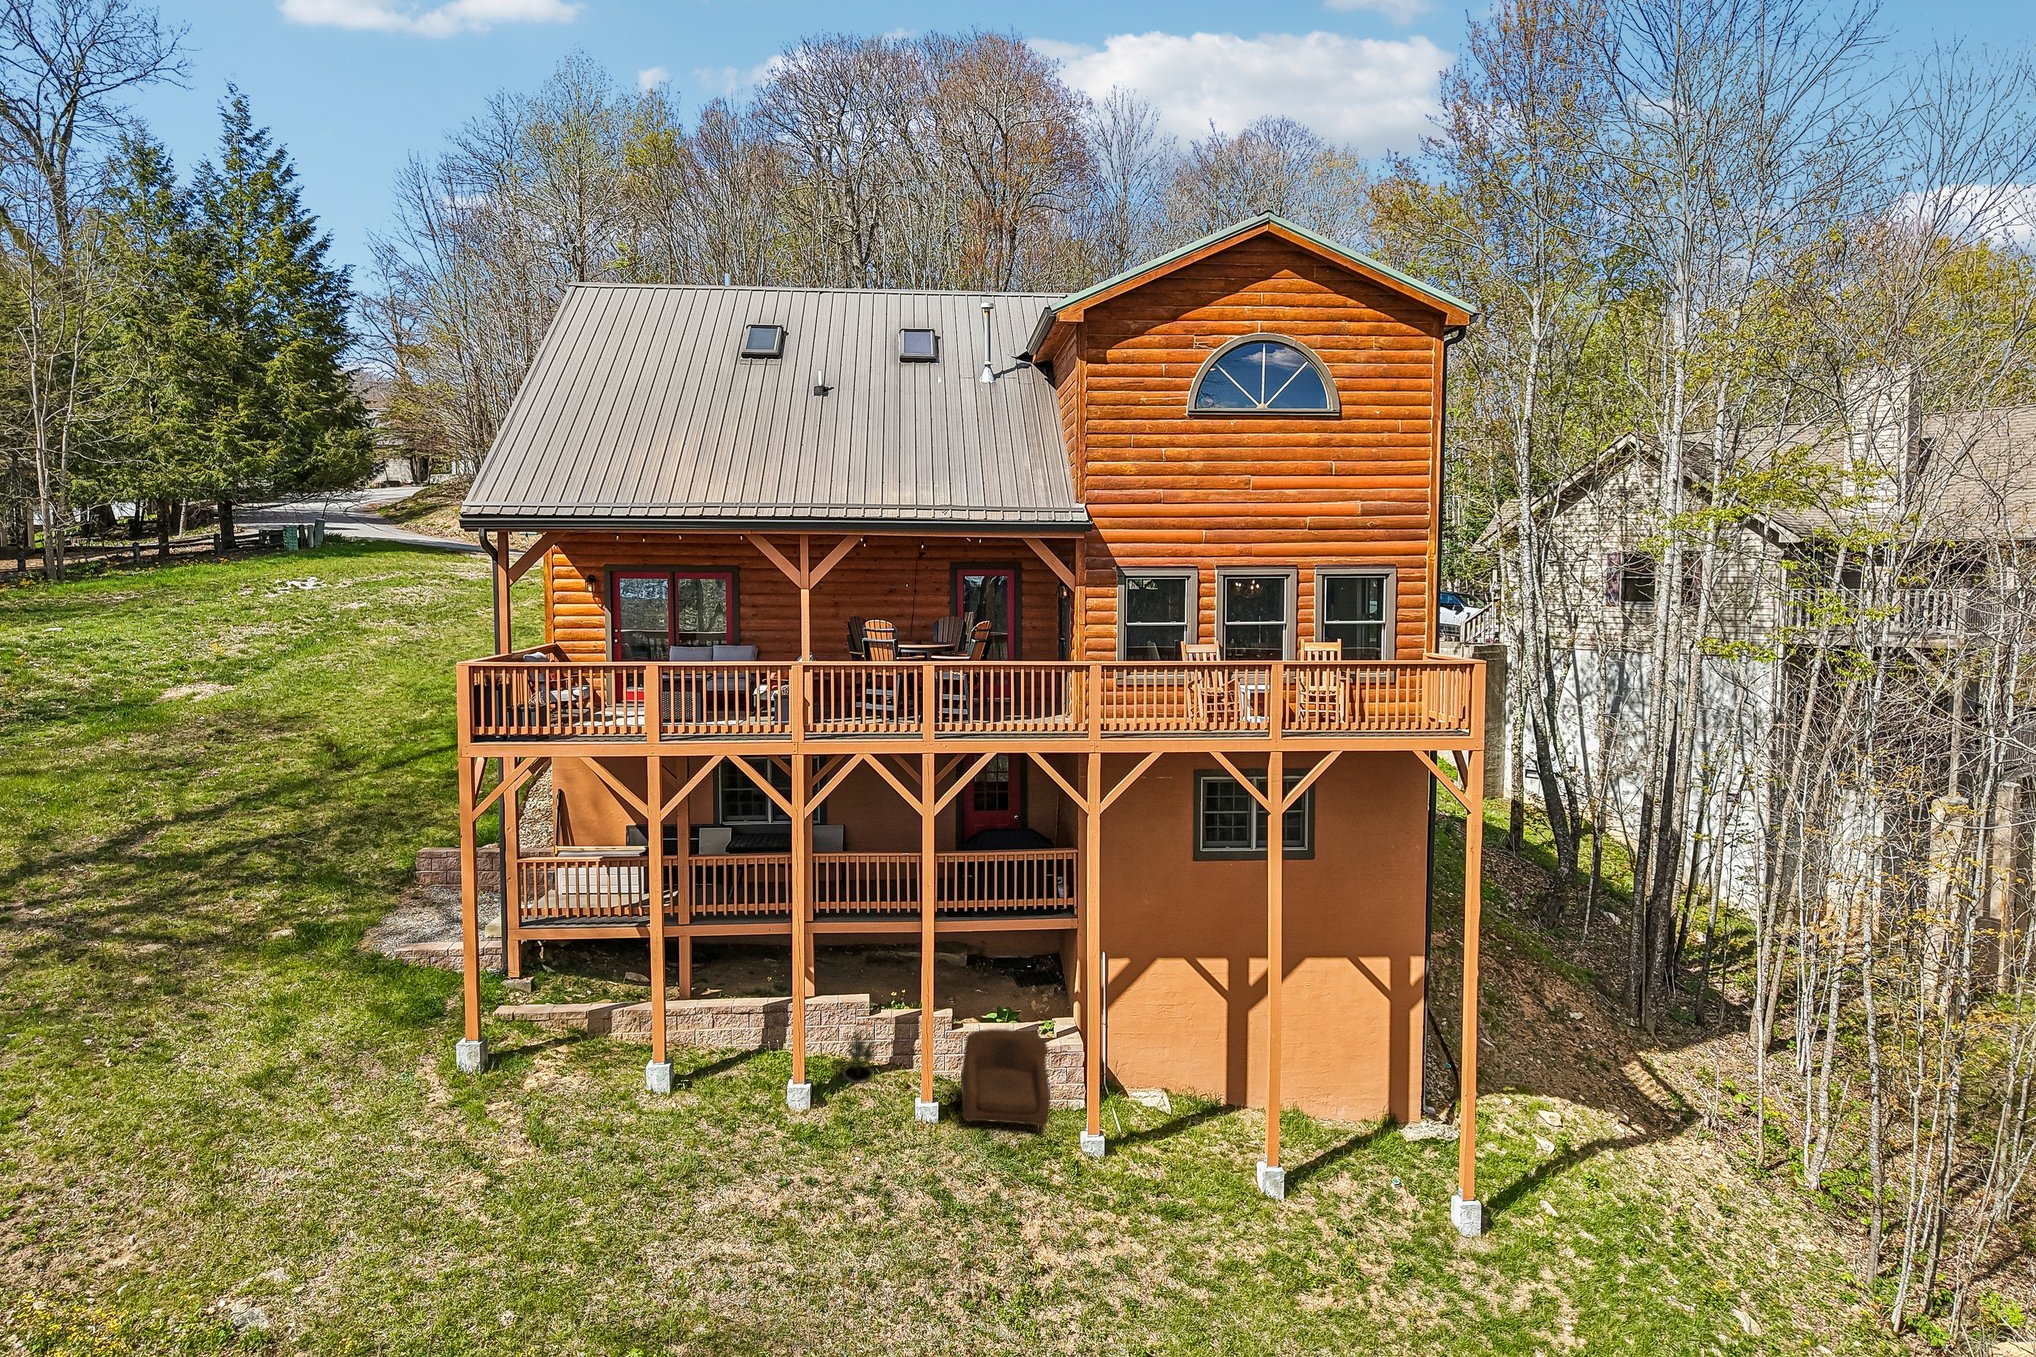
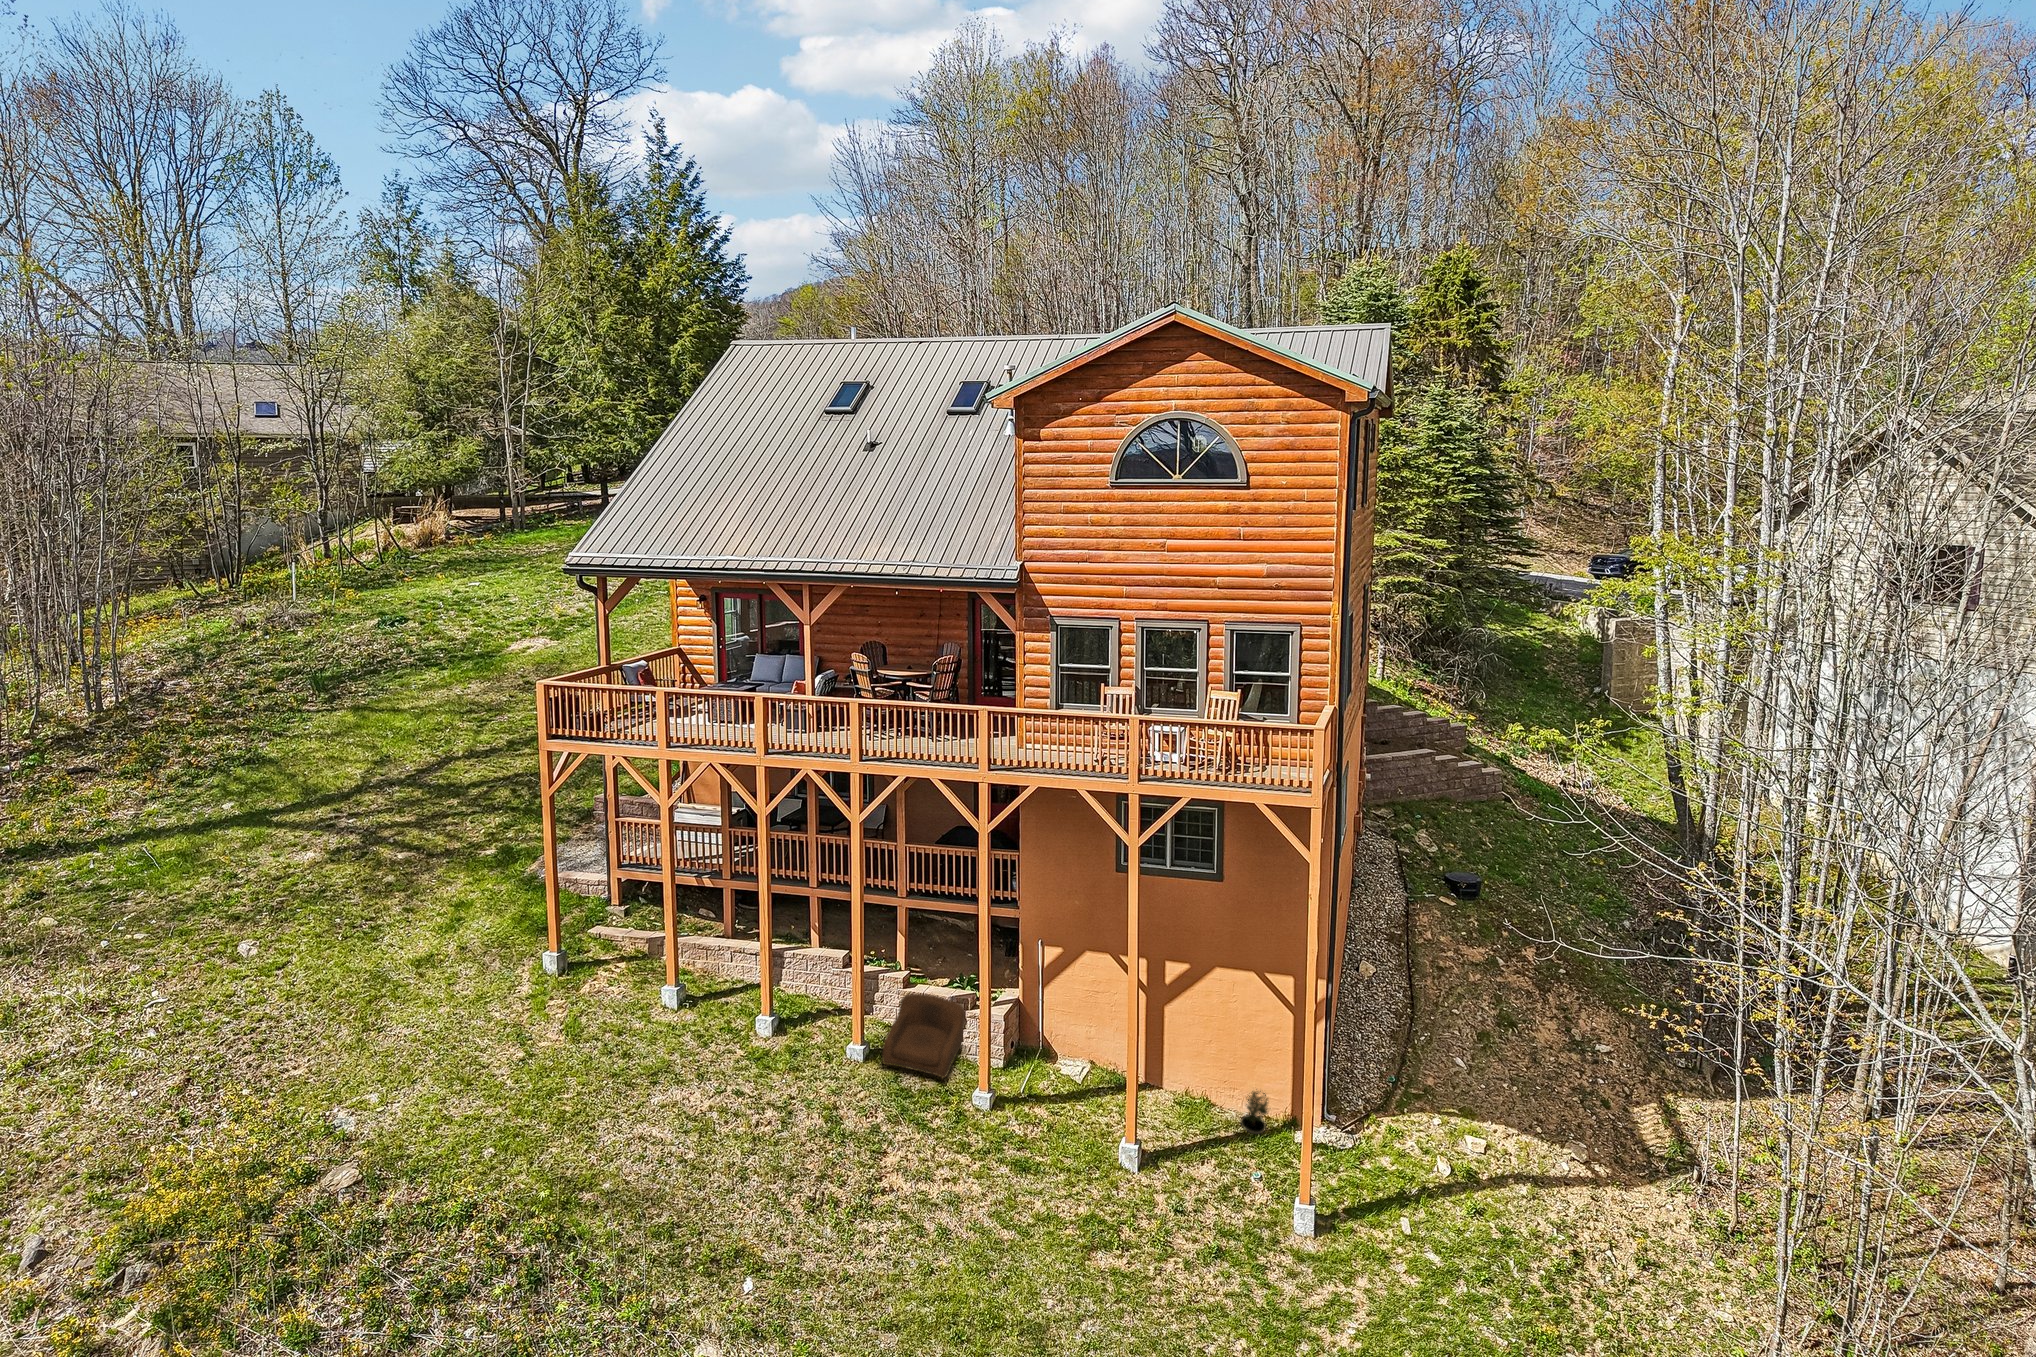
potted tree: present [843,1030,875,1083] -> present [1241,1089,1268,1134]

